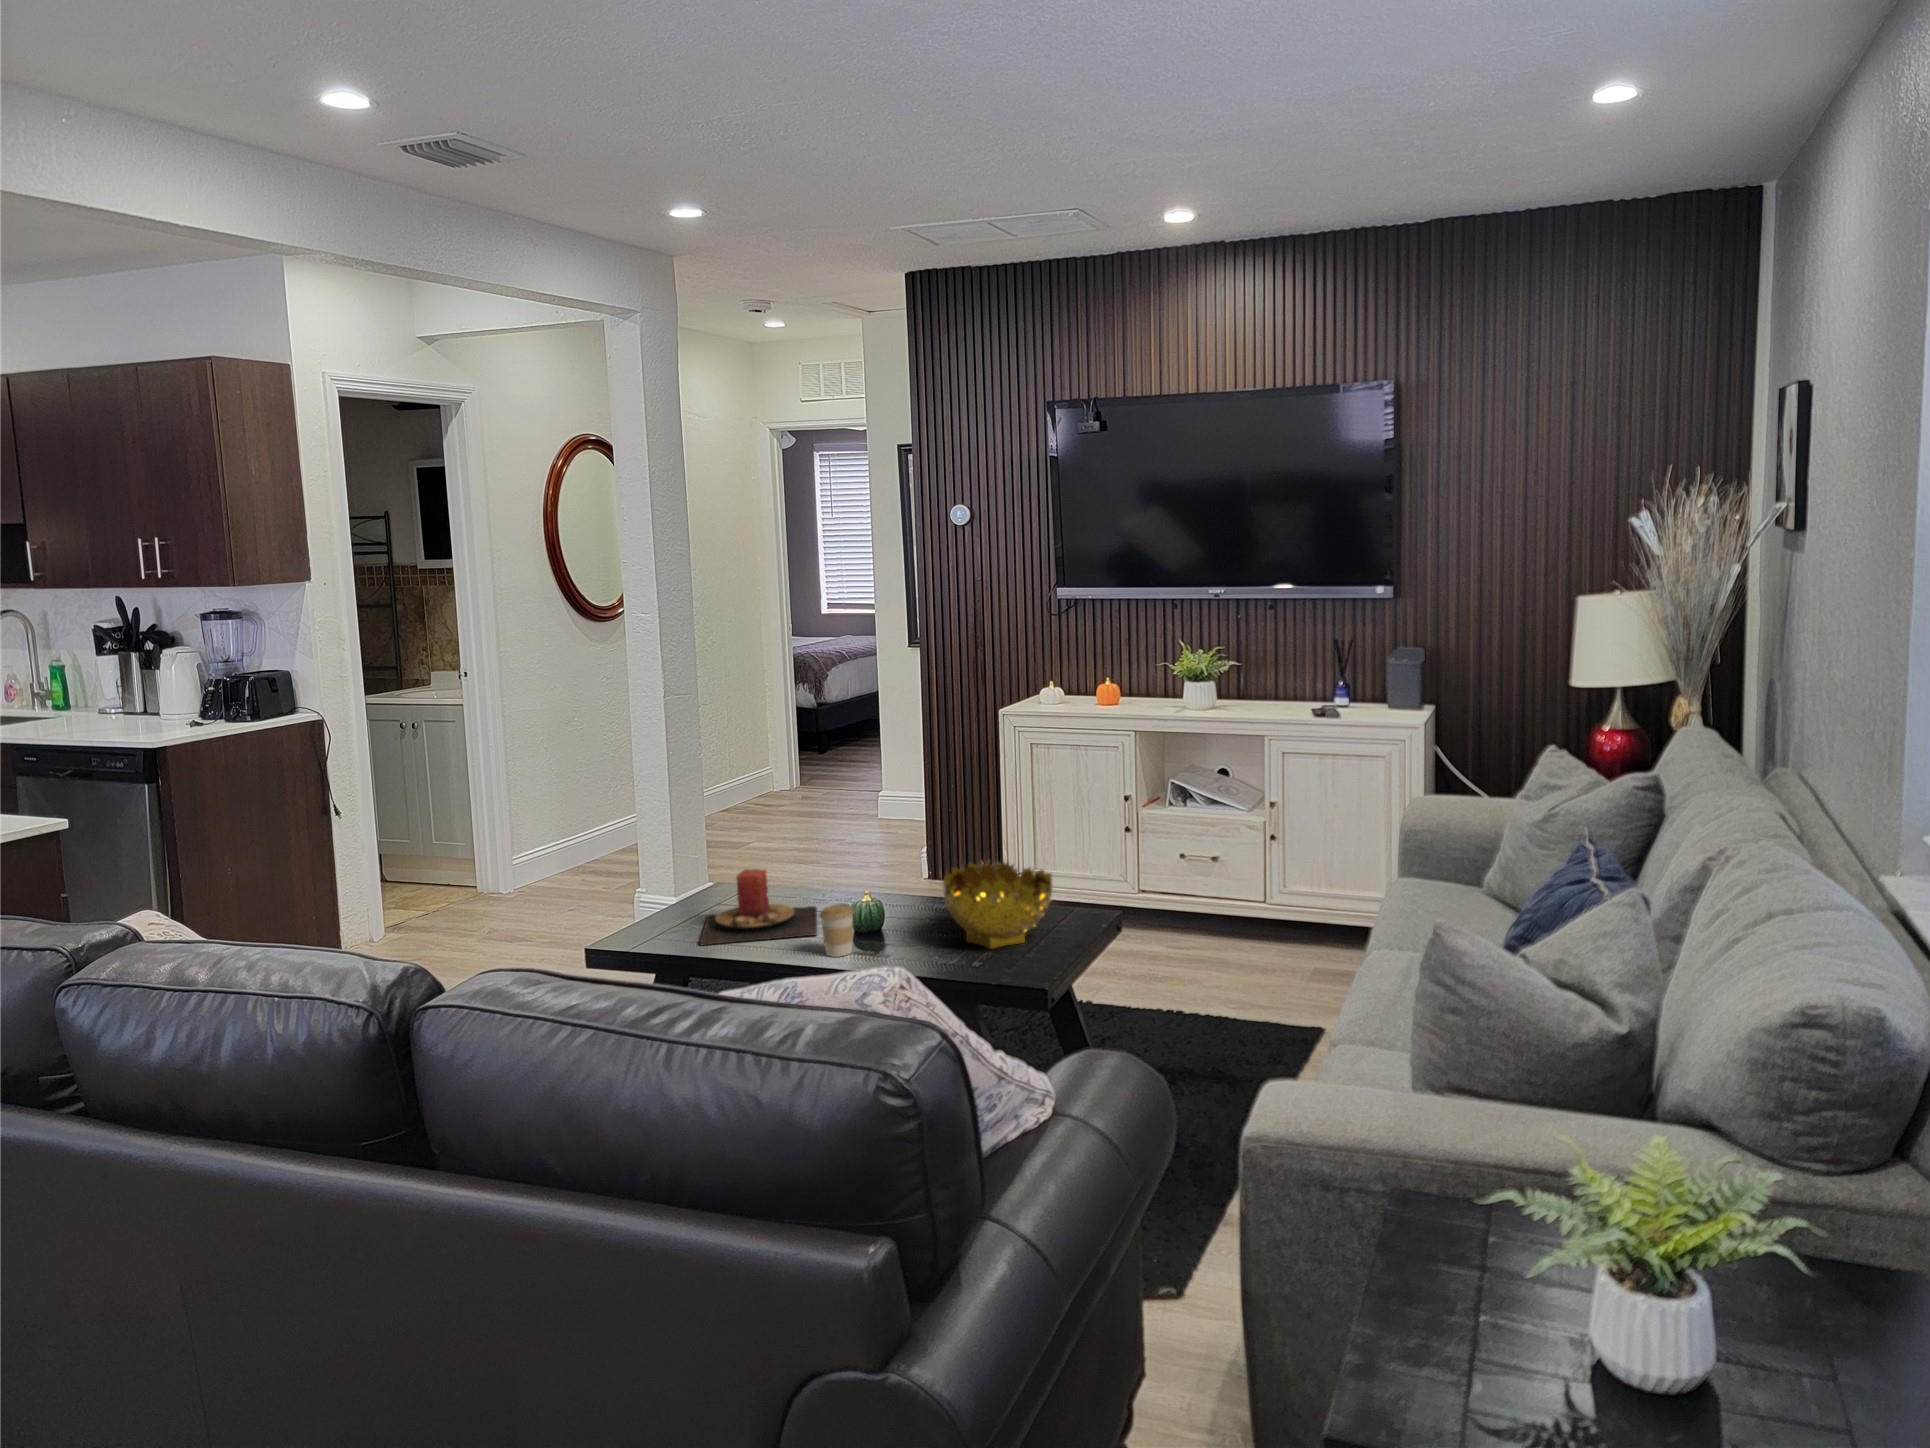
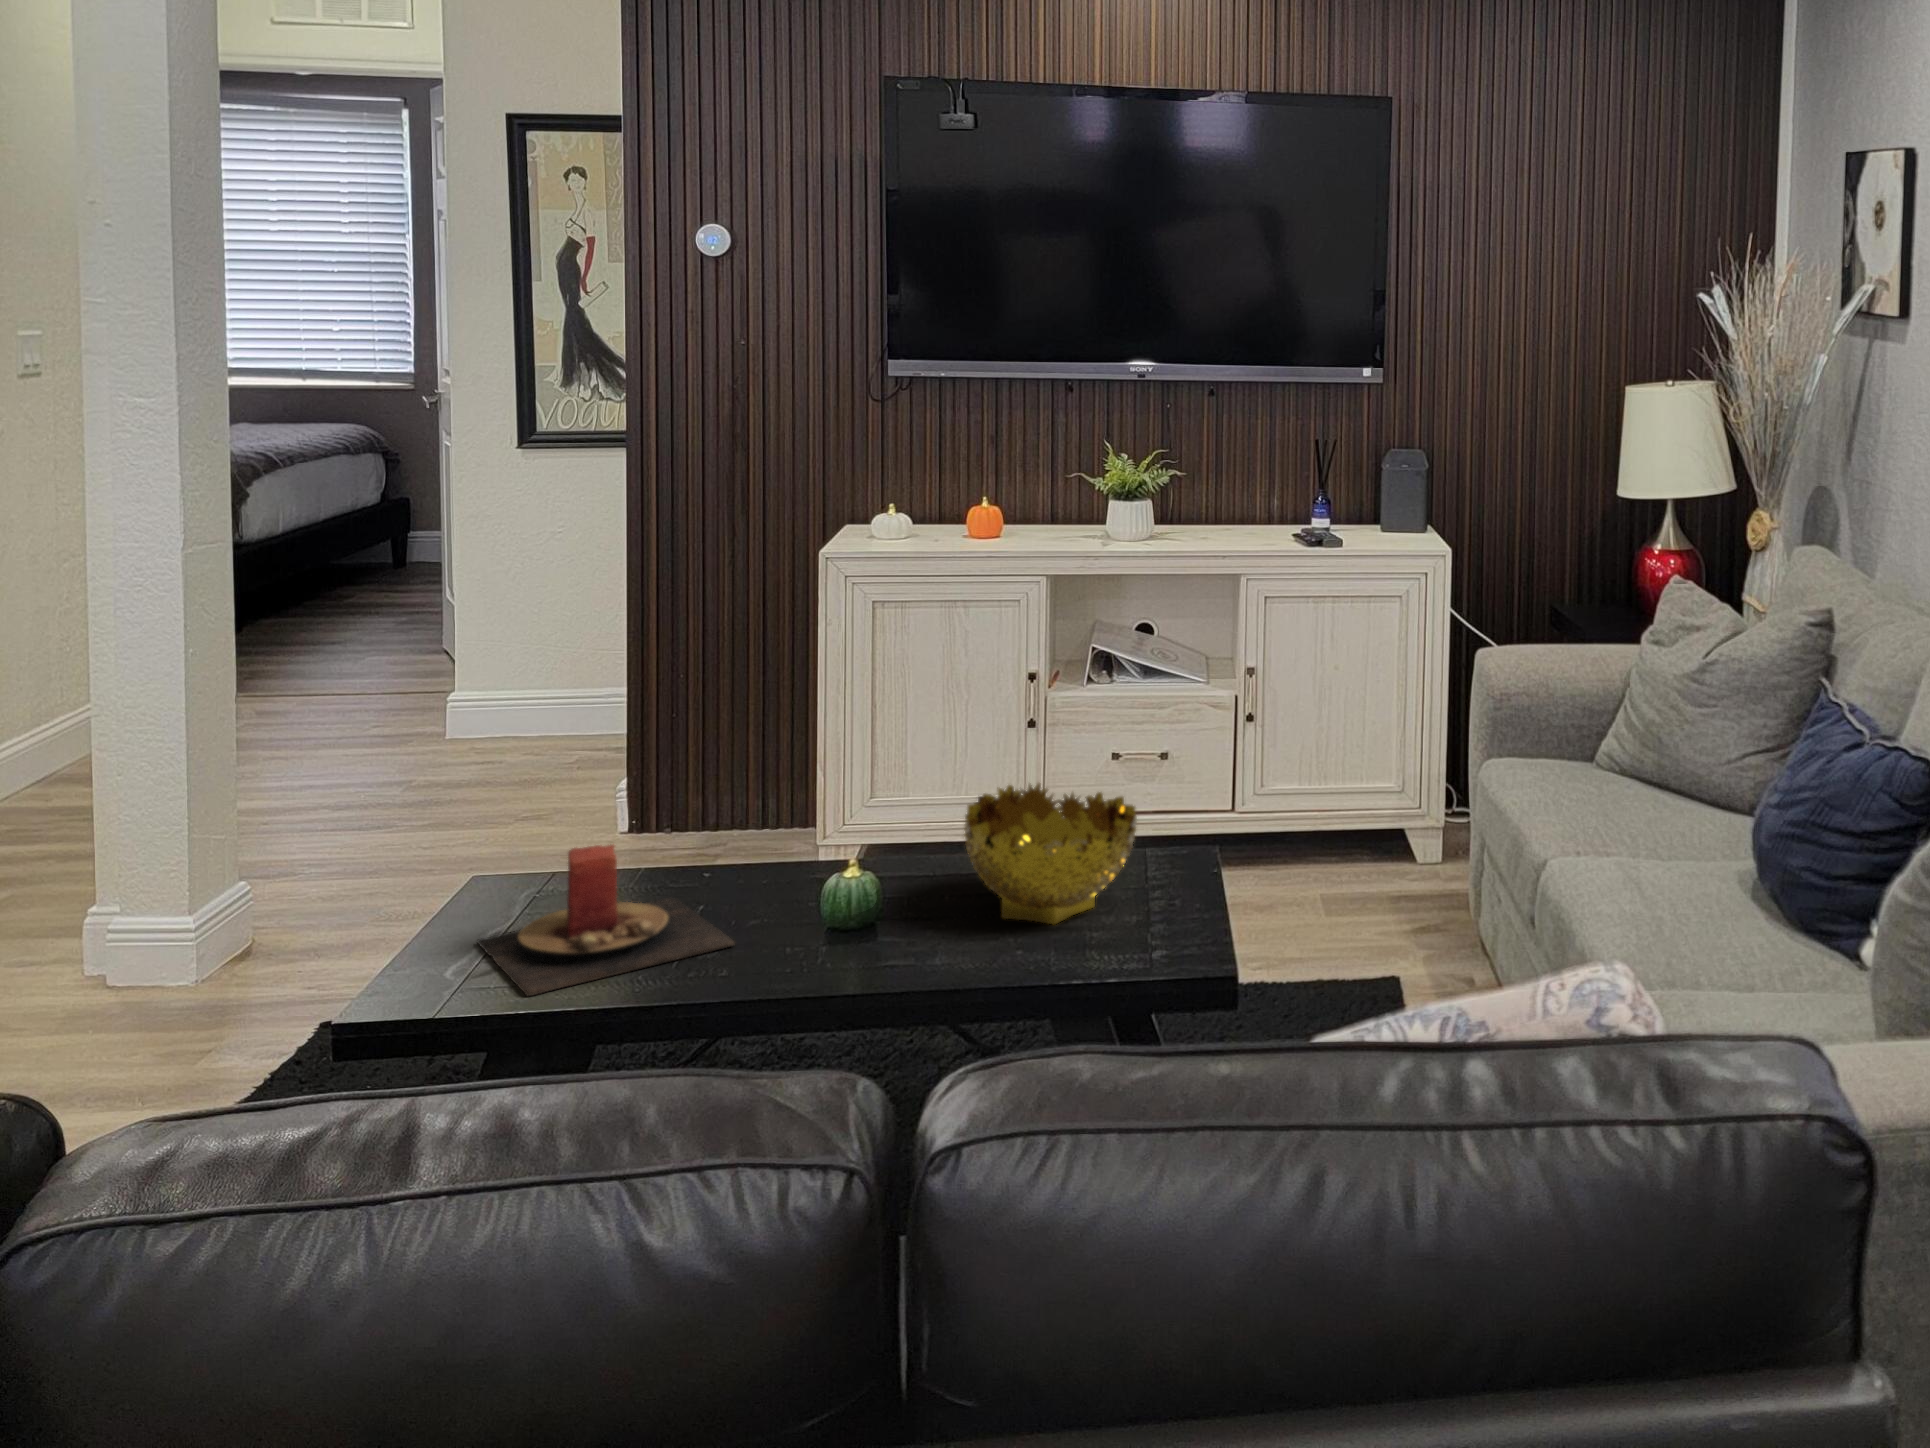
coffee cup: present [819,903,854,957] -> none [781,884,842,977]

